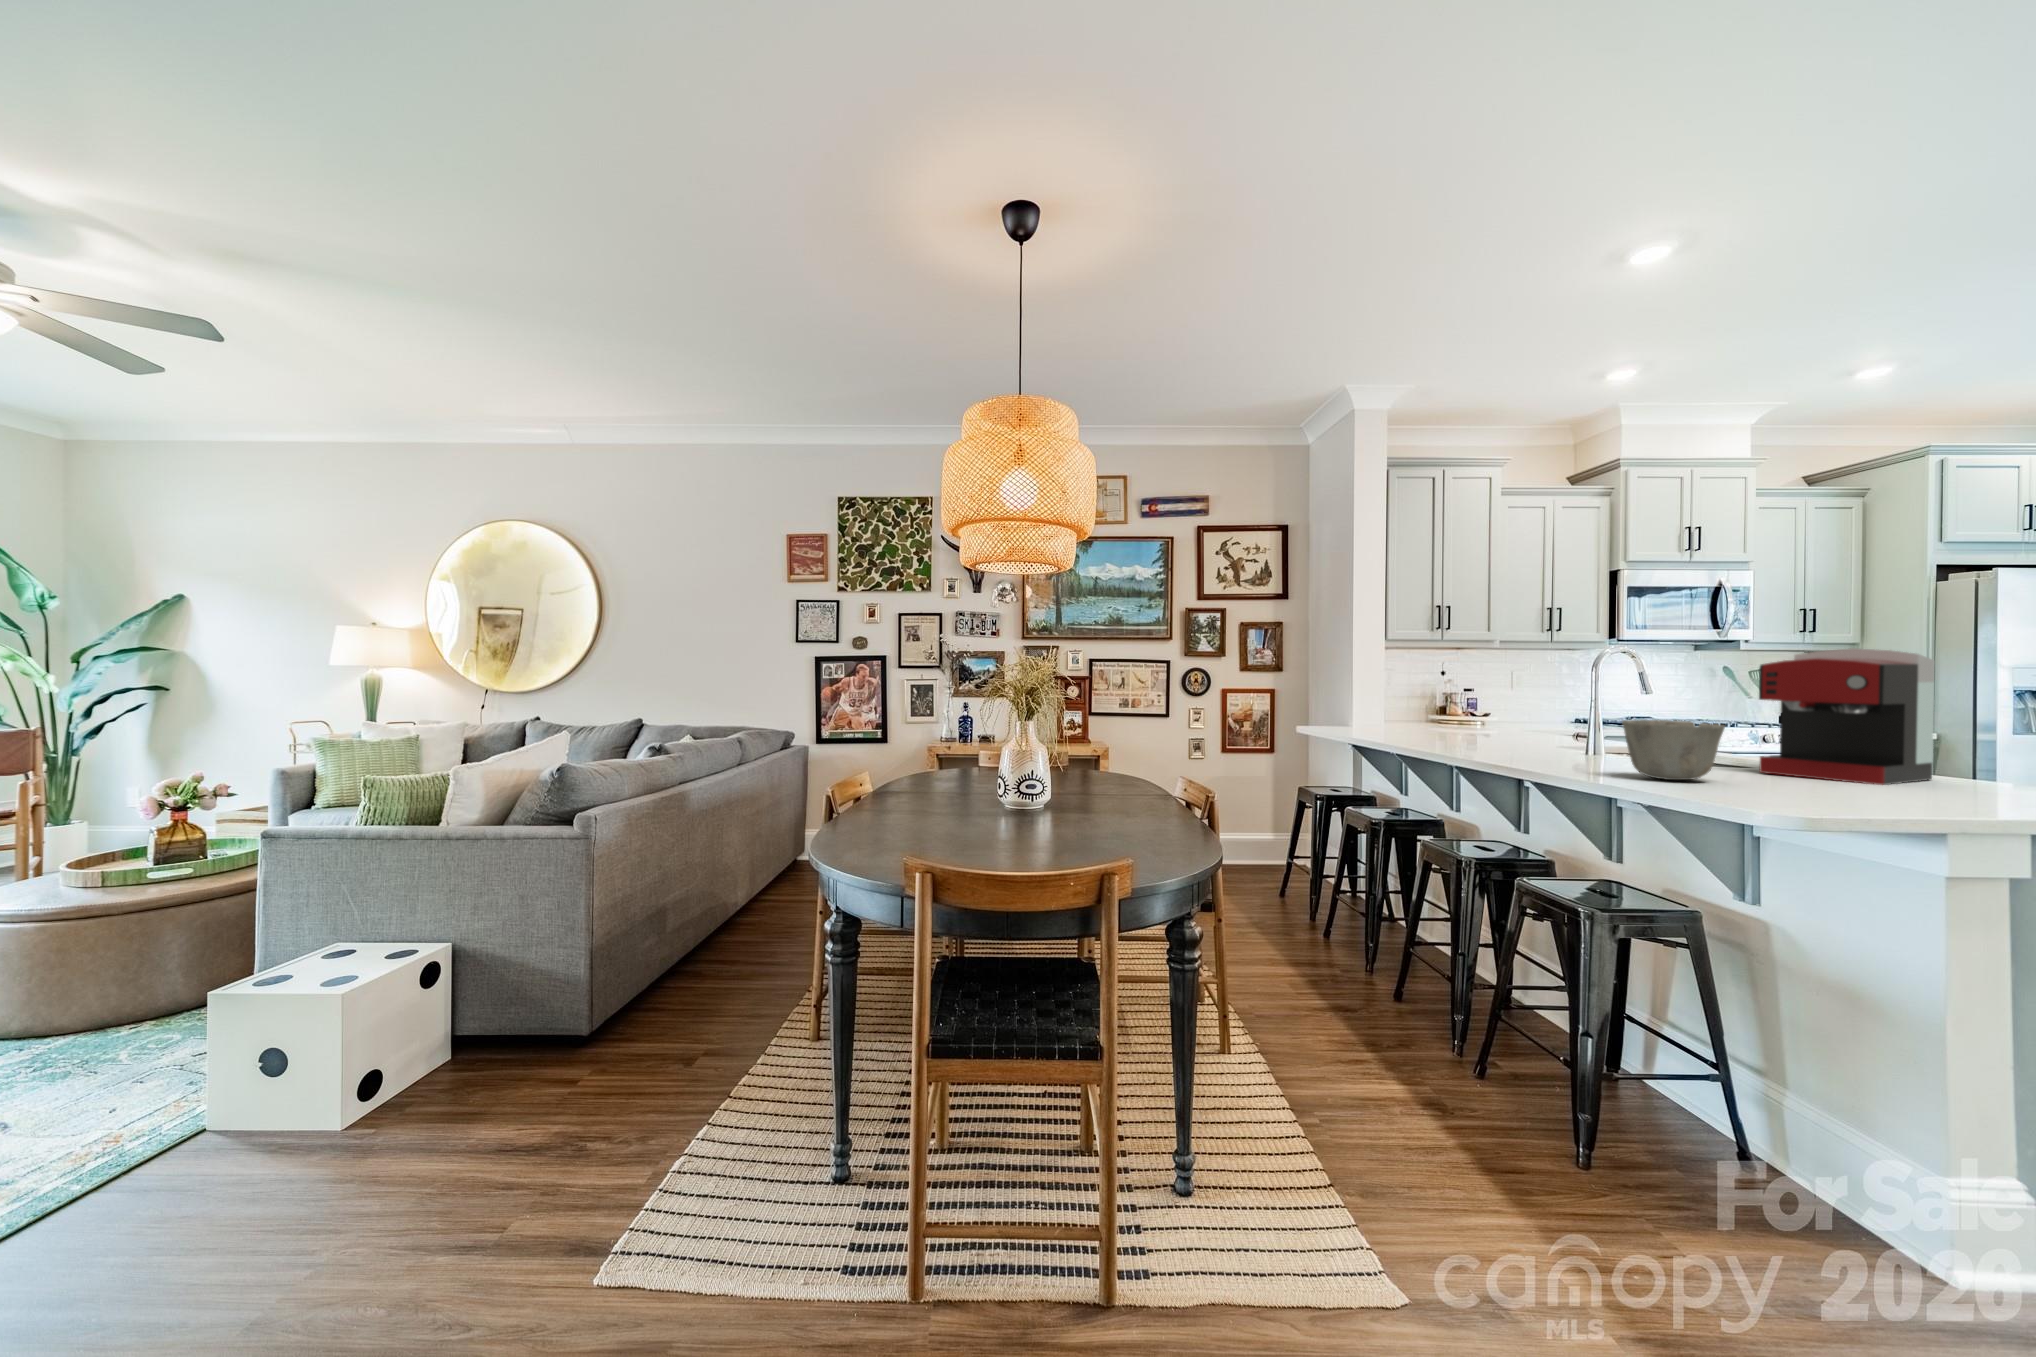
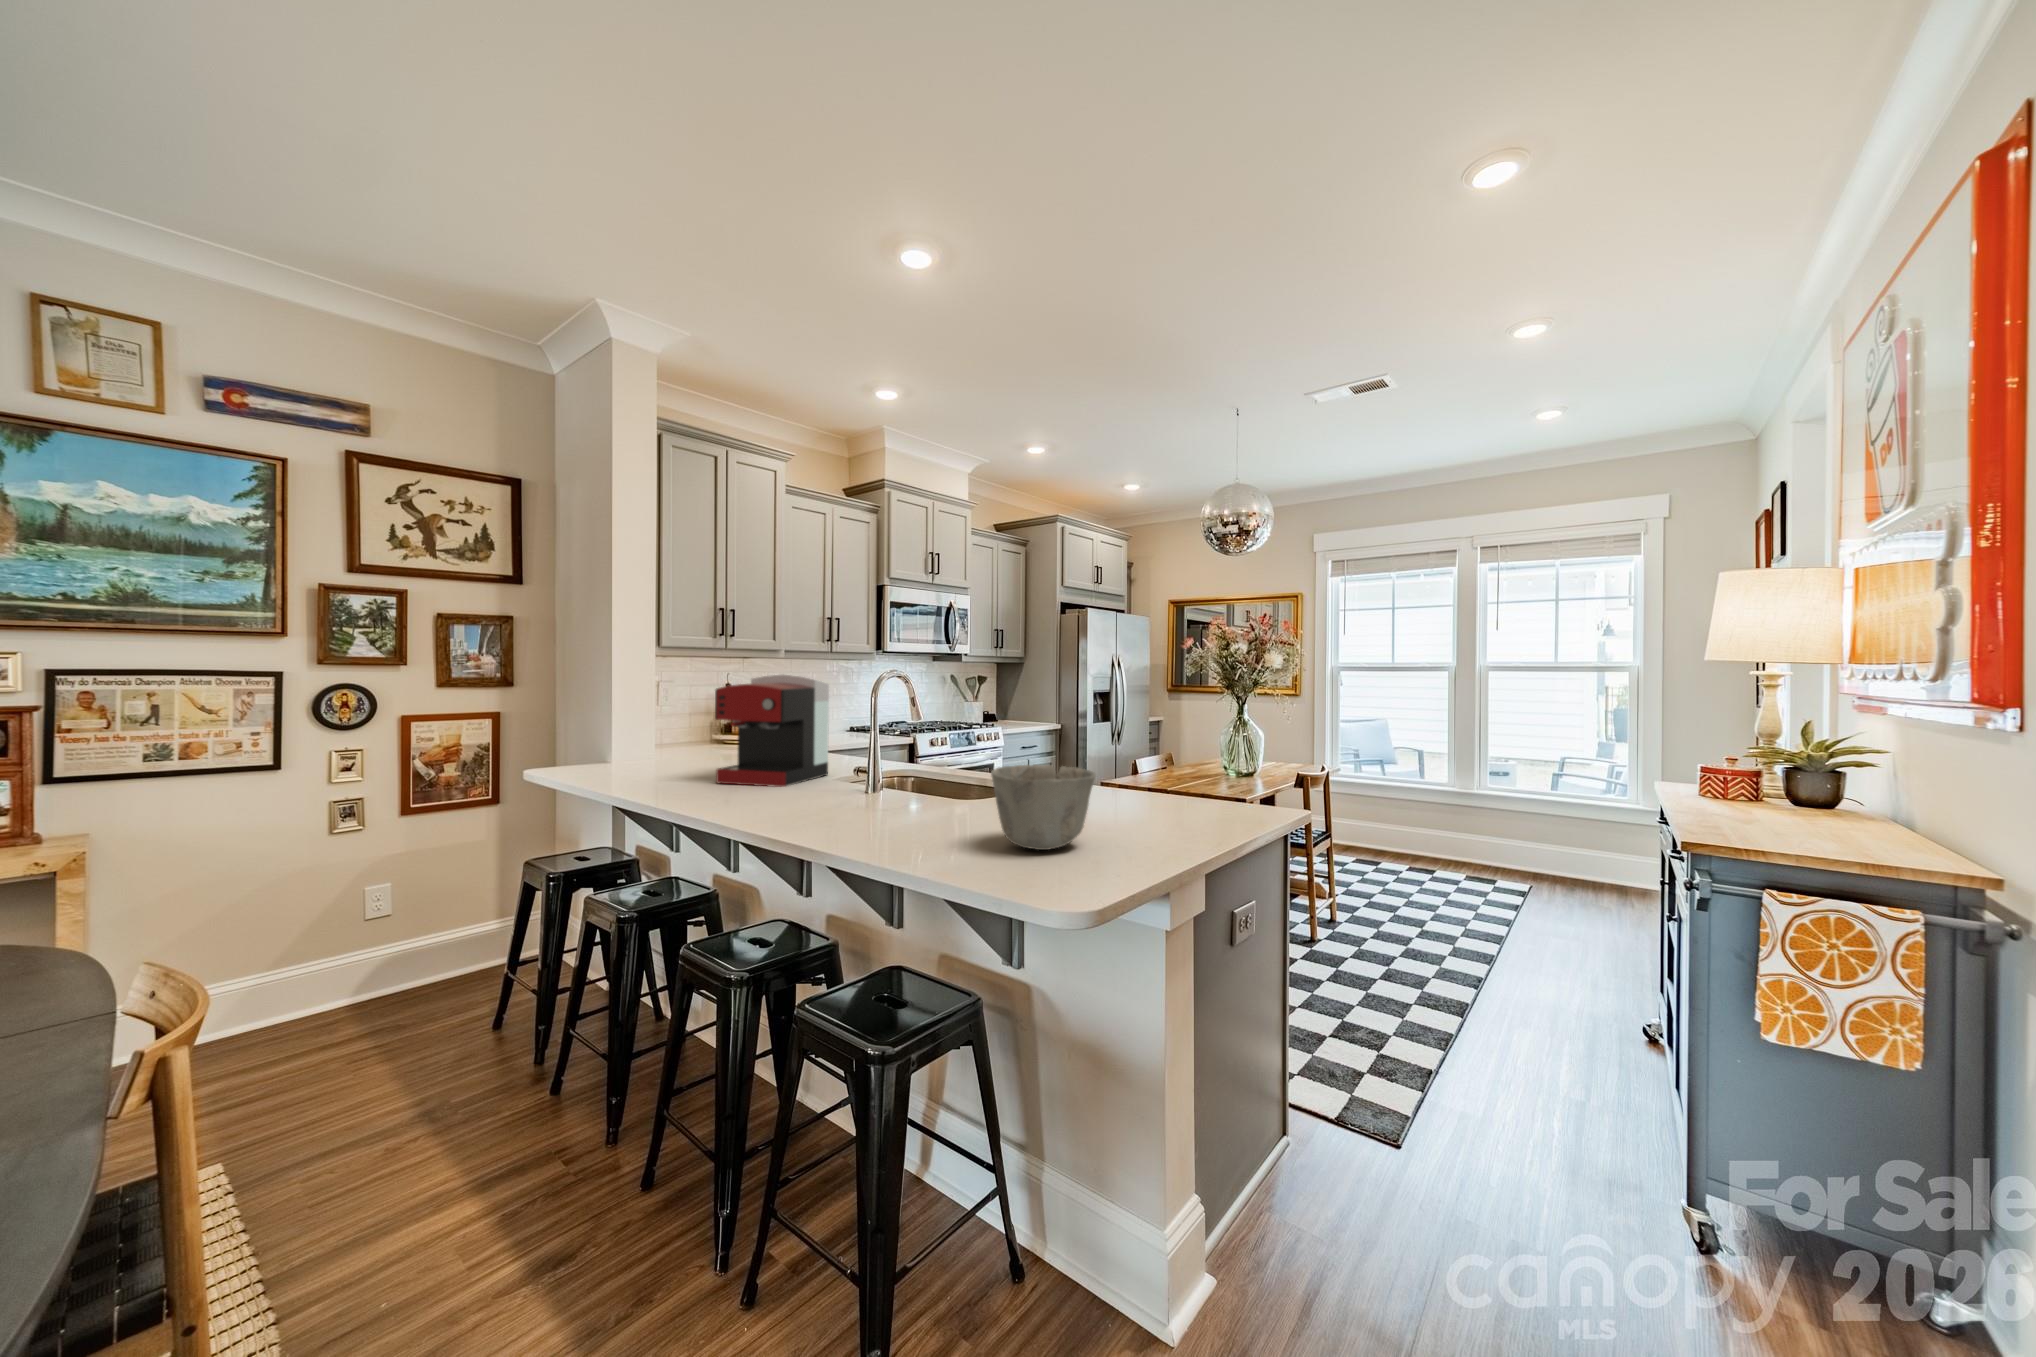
coffee maker: present [1759,648,1935,785] -> present [715,675,829,787]

